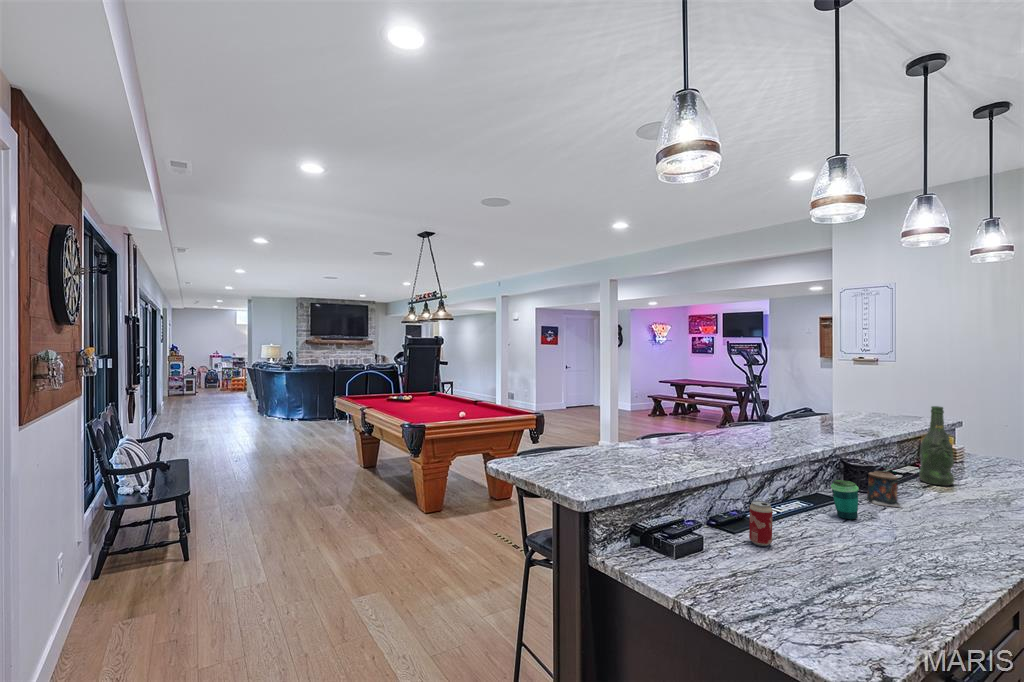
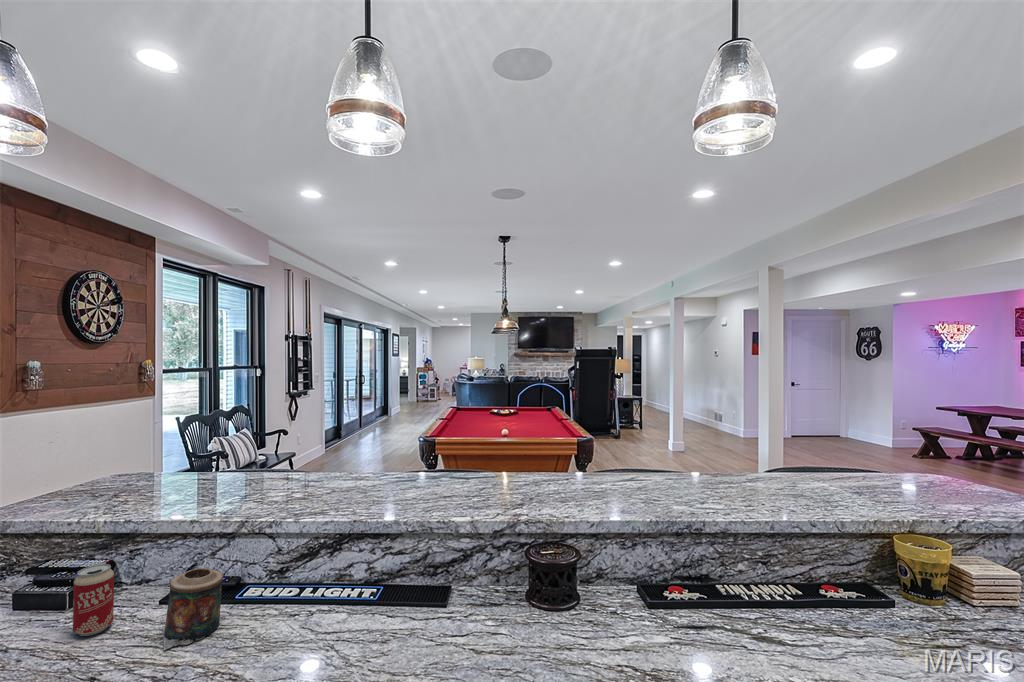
beer bottle: present [919,406,954,486] -> none [713,465,779,652]
candle: present [867,471,900,507] -> present [163,568,223,650]
cup: present [831,480,859,520] -> none [301,568,345,646]

